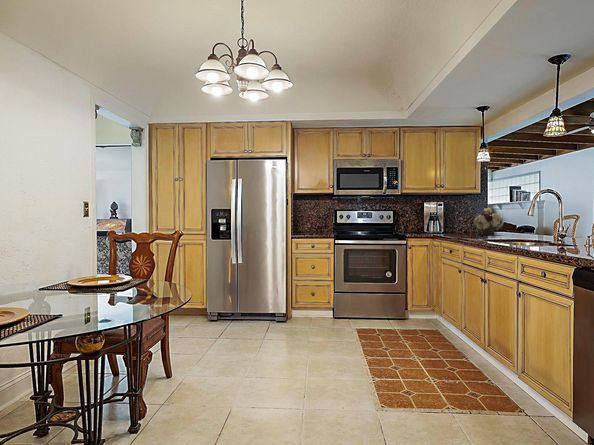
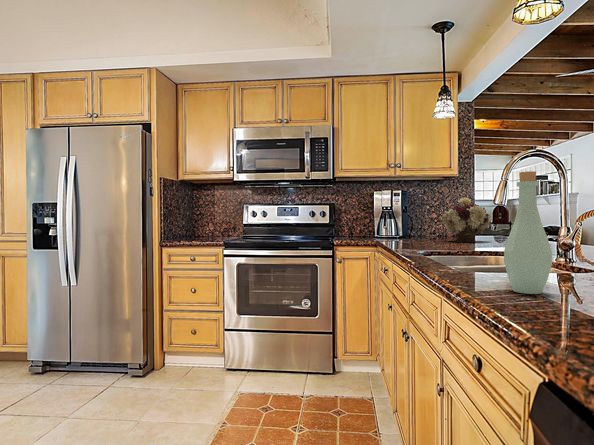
bottle: none [540,205,558,248] -> present [504,171,552,294]

